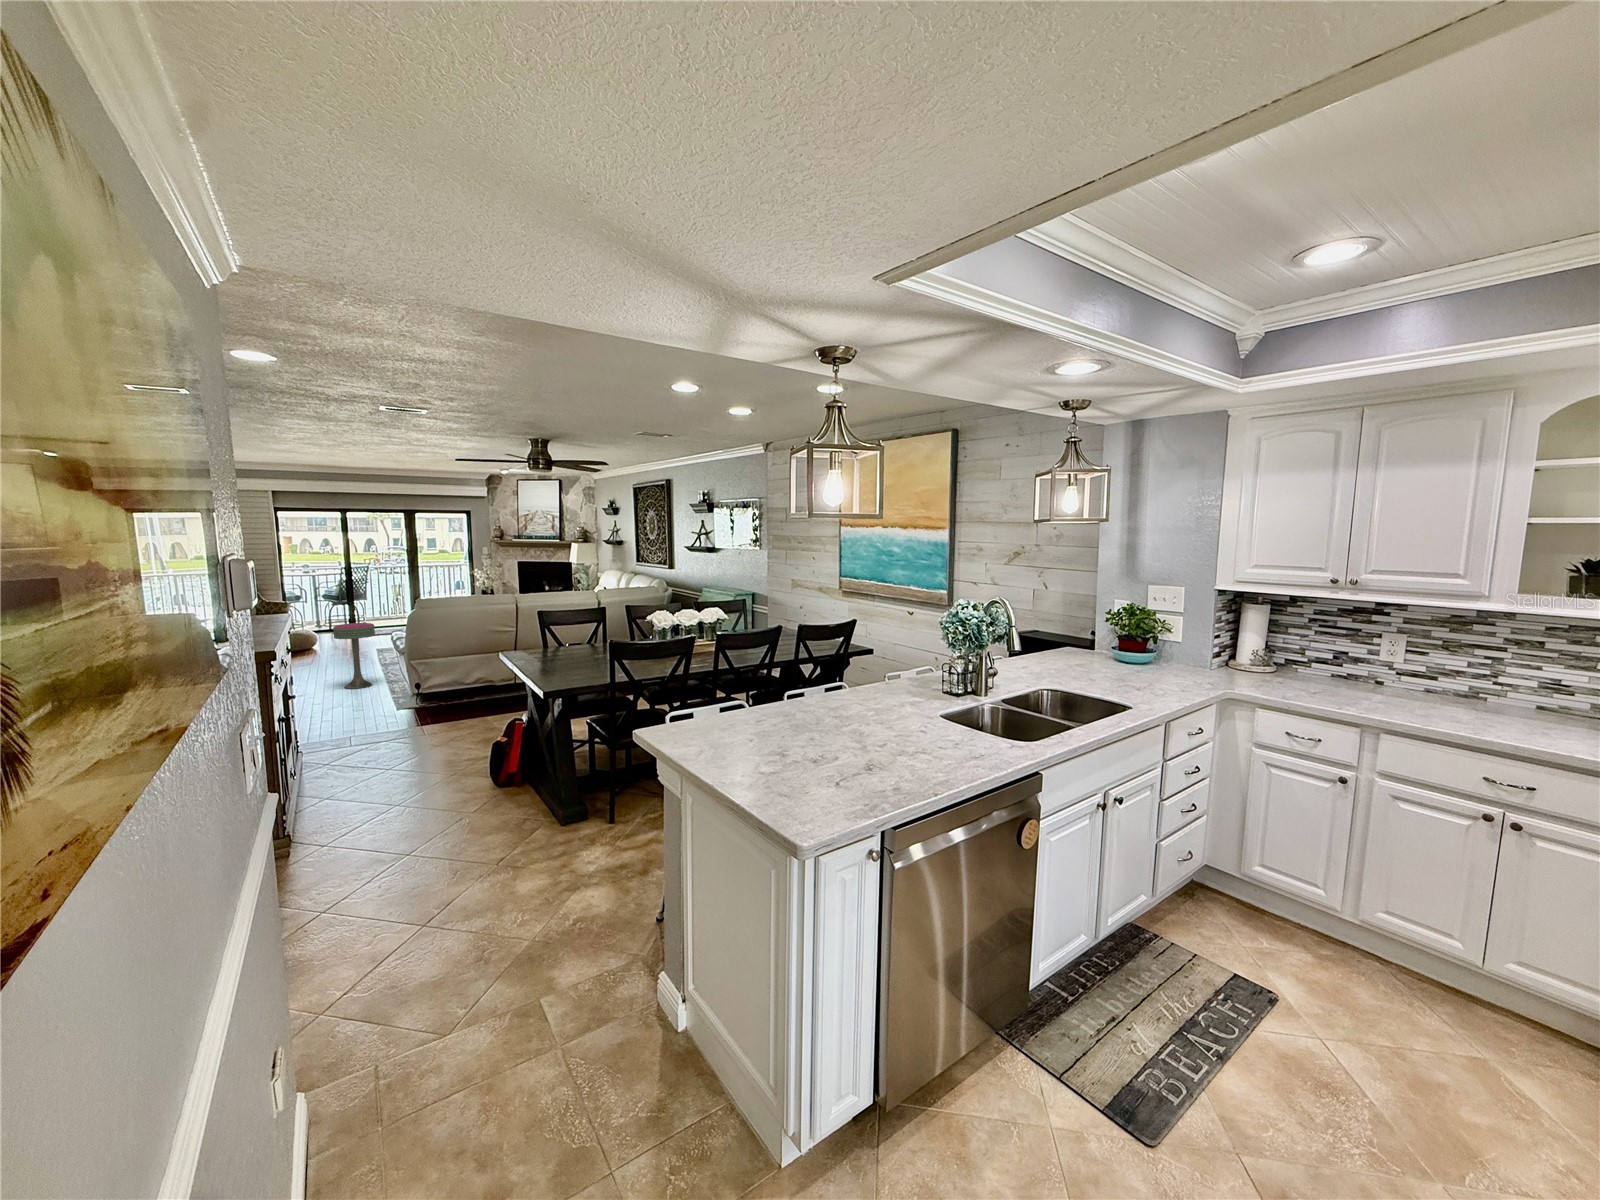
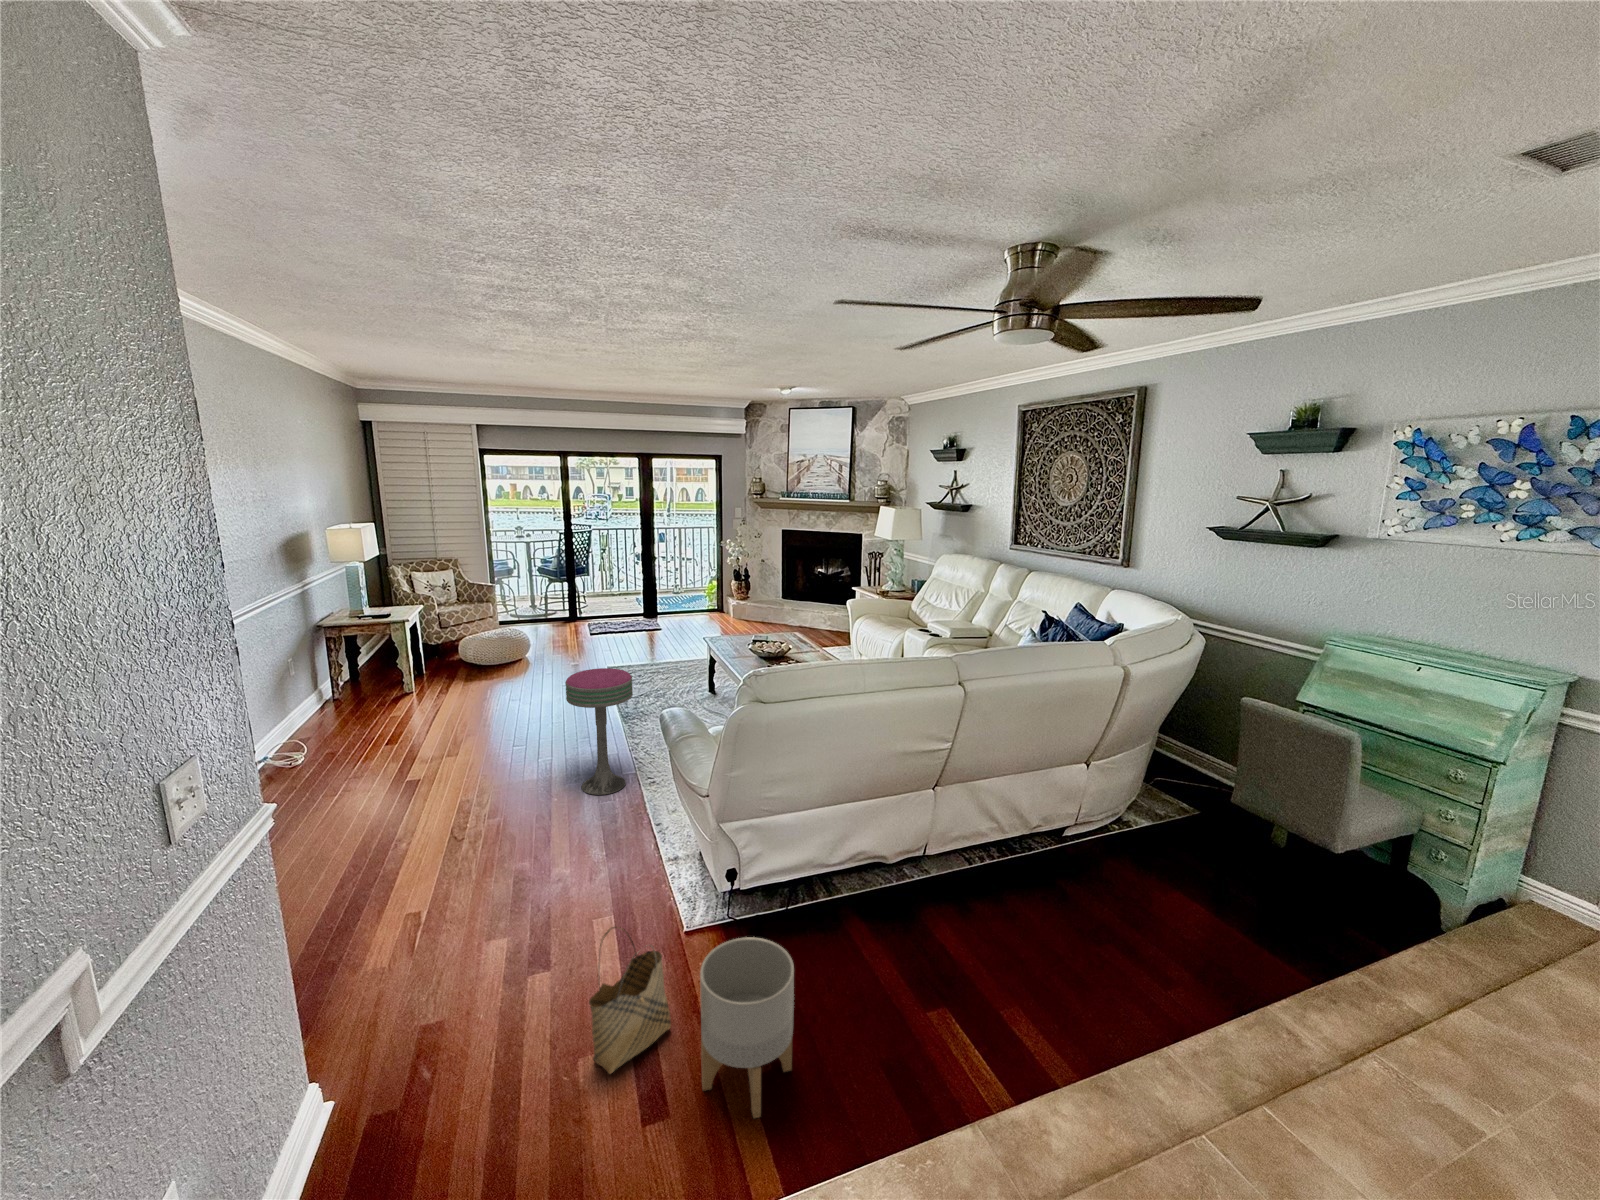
planter: none [379,686,422,741] -> present [700,937,794,1118]
woven basket: none [333,688,373,738] -> present [589,927,671,1074]

